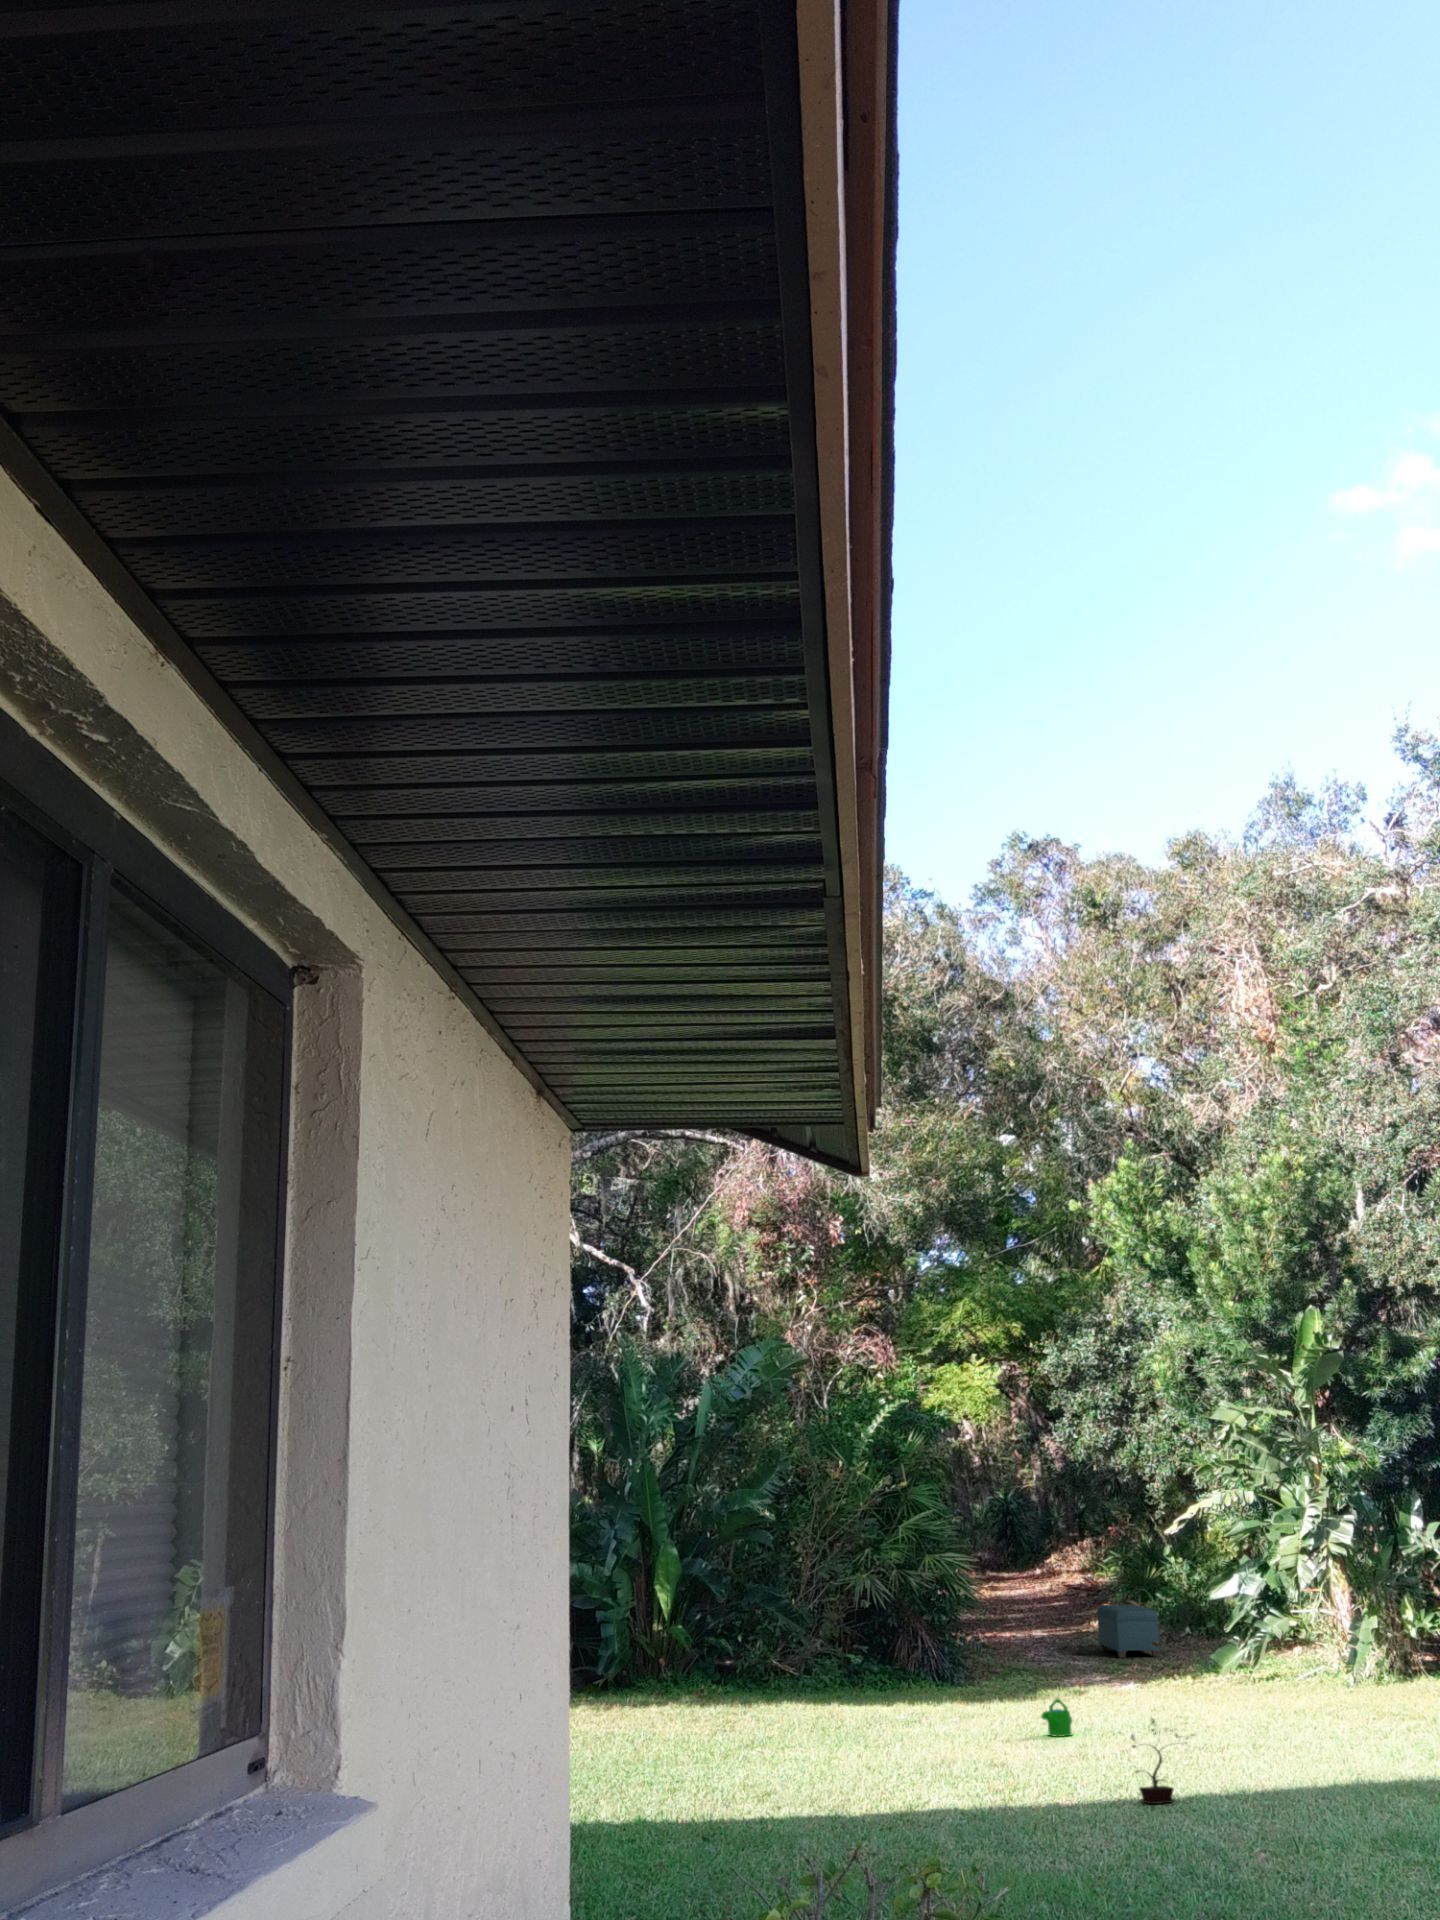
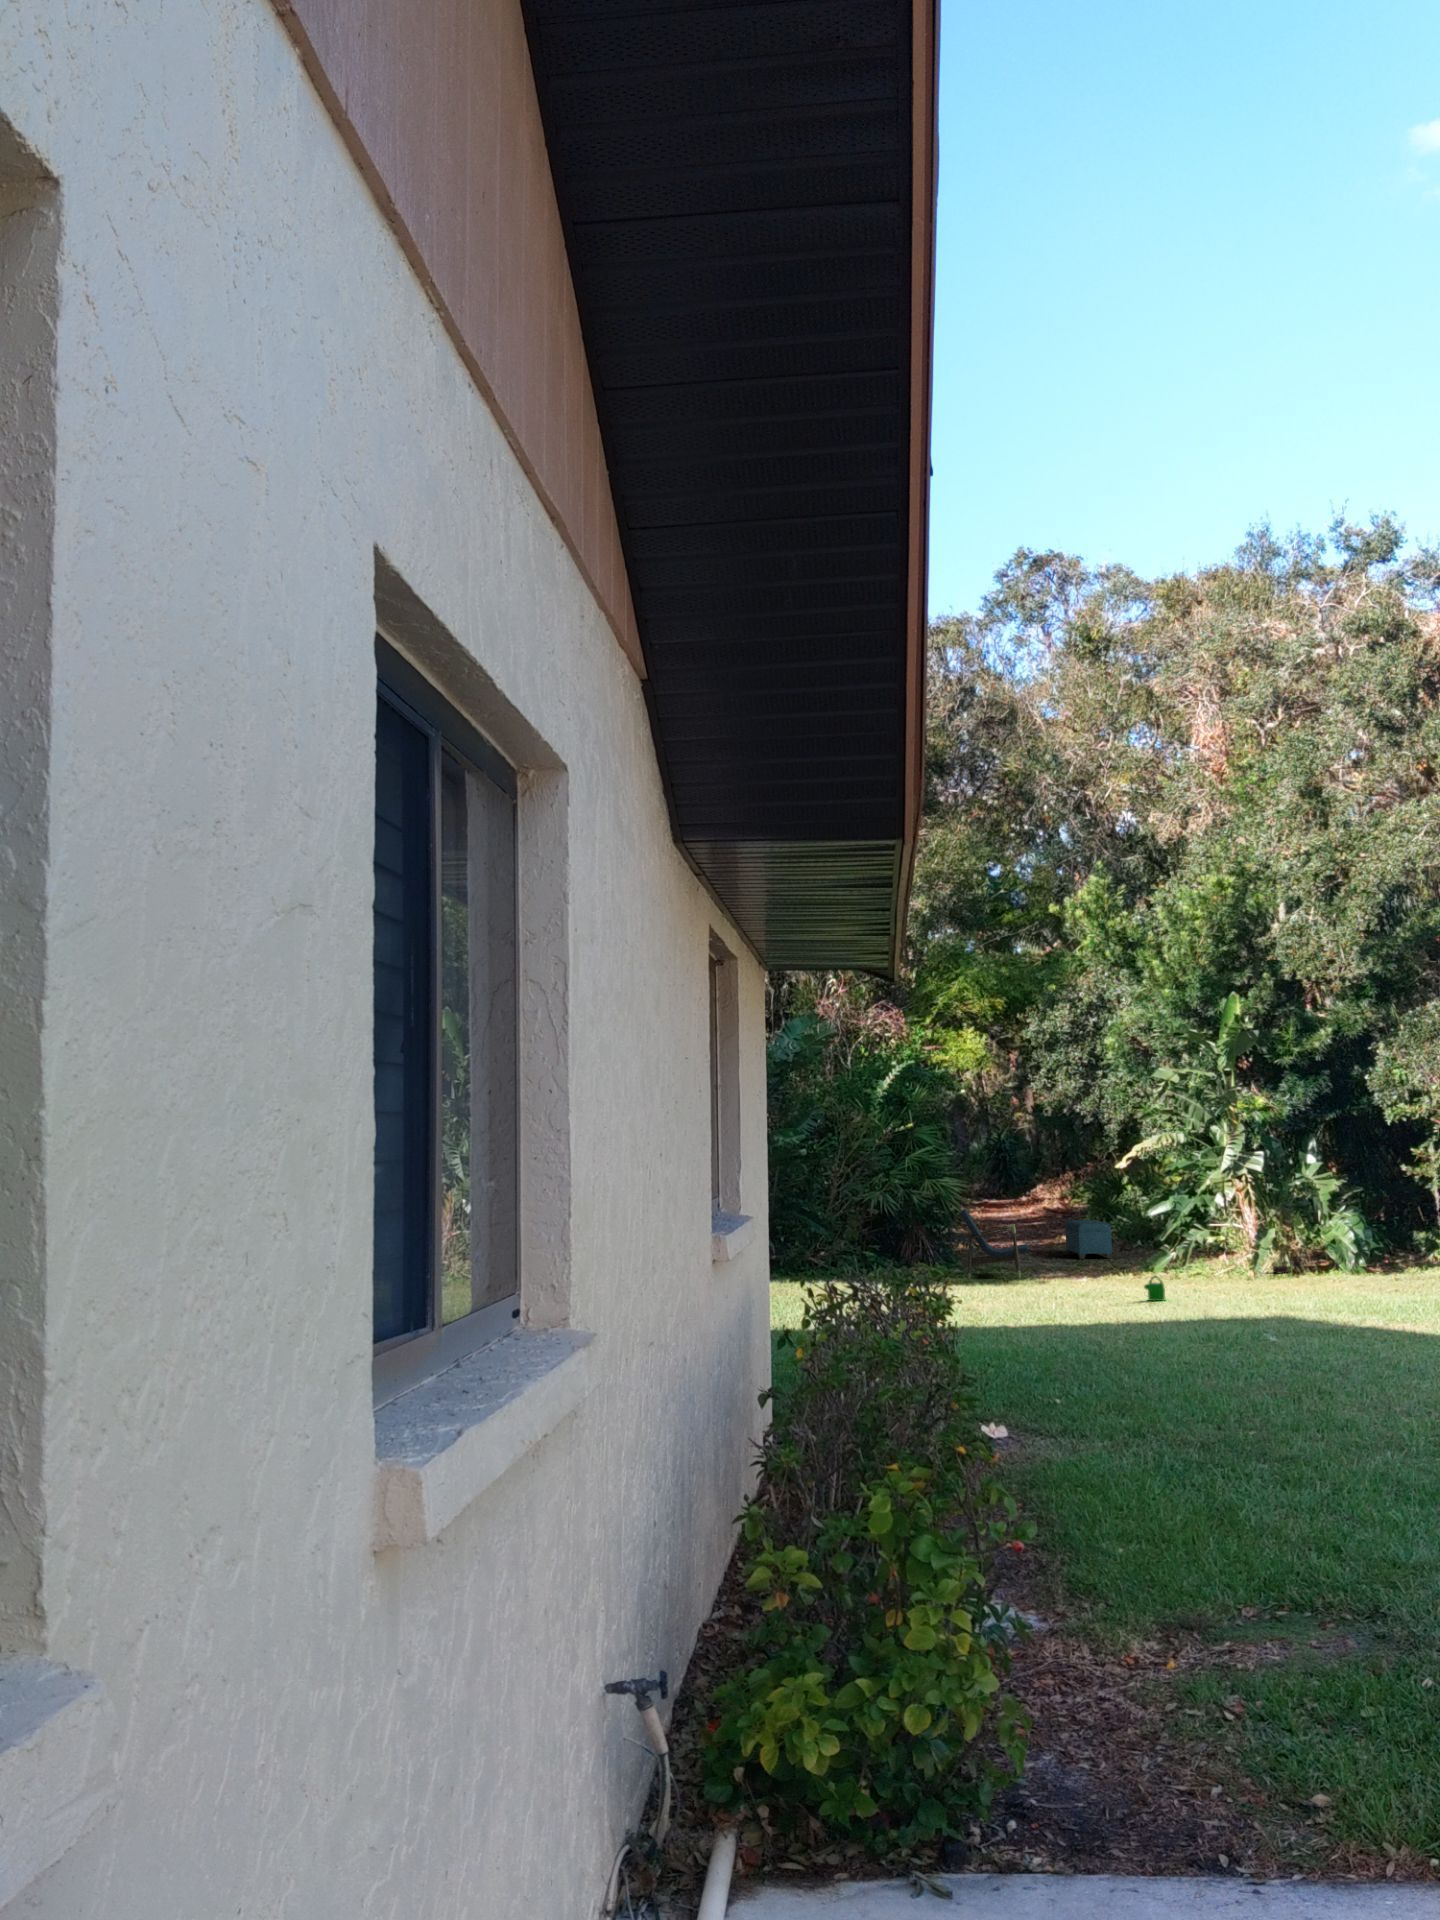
lounge chair: none [969,1591,1060,1687] -> present [961,1209,1029,1279]
watering can: present [1041,1699,1072,1737] -> present [1144,1276,1165,1301]
potted plant: present [1131,1719,1188,1804] -> present [1270,1244,1289,1273]

